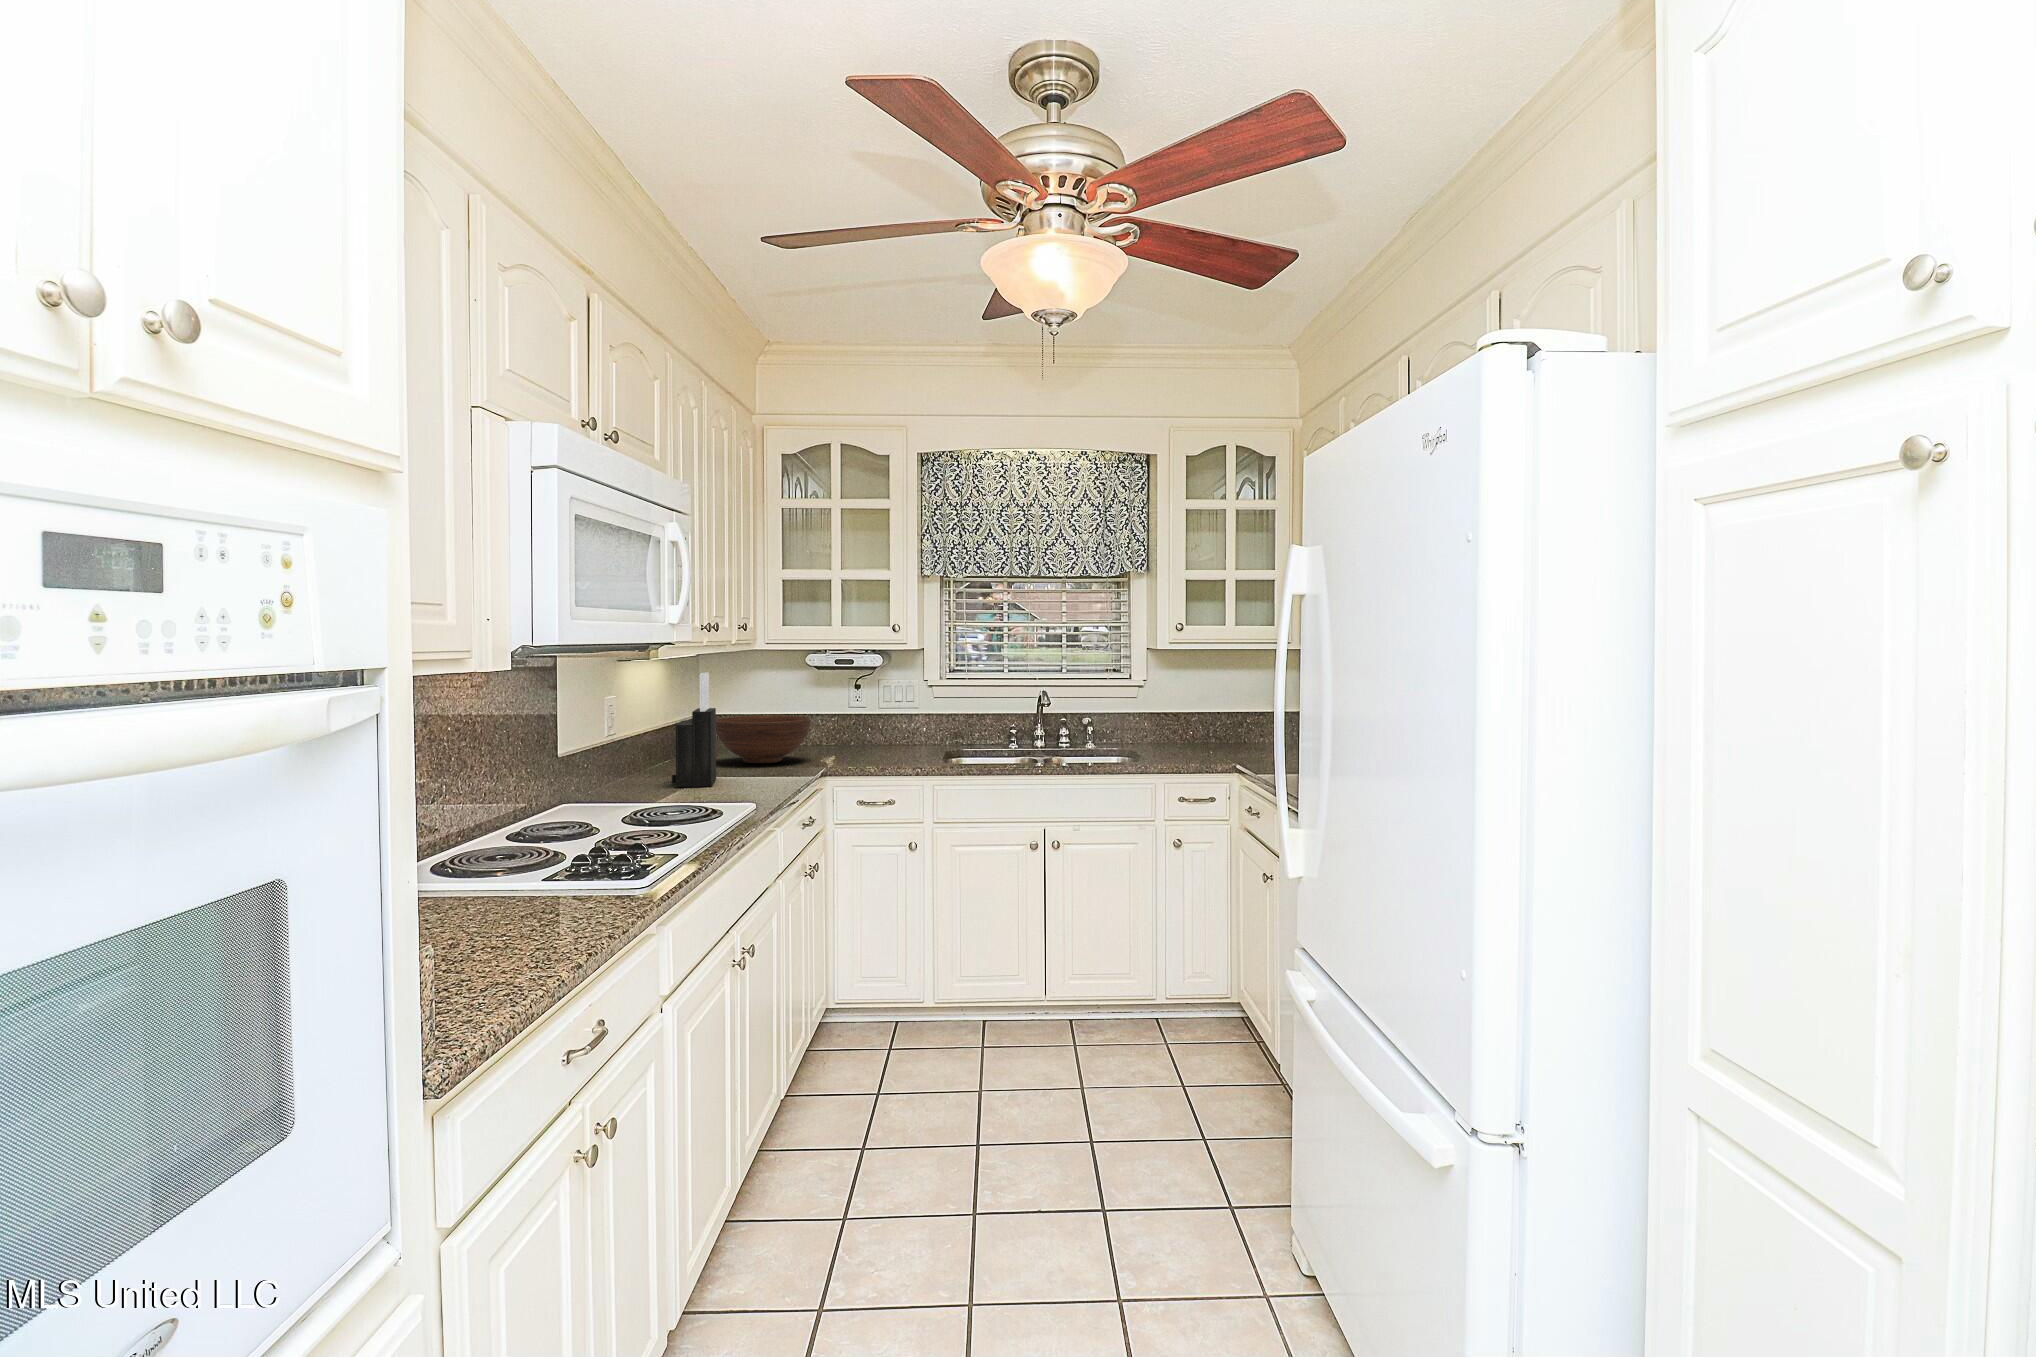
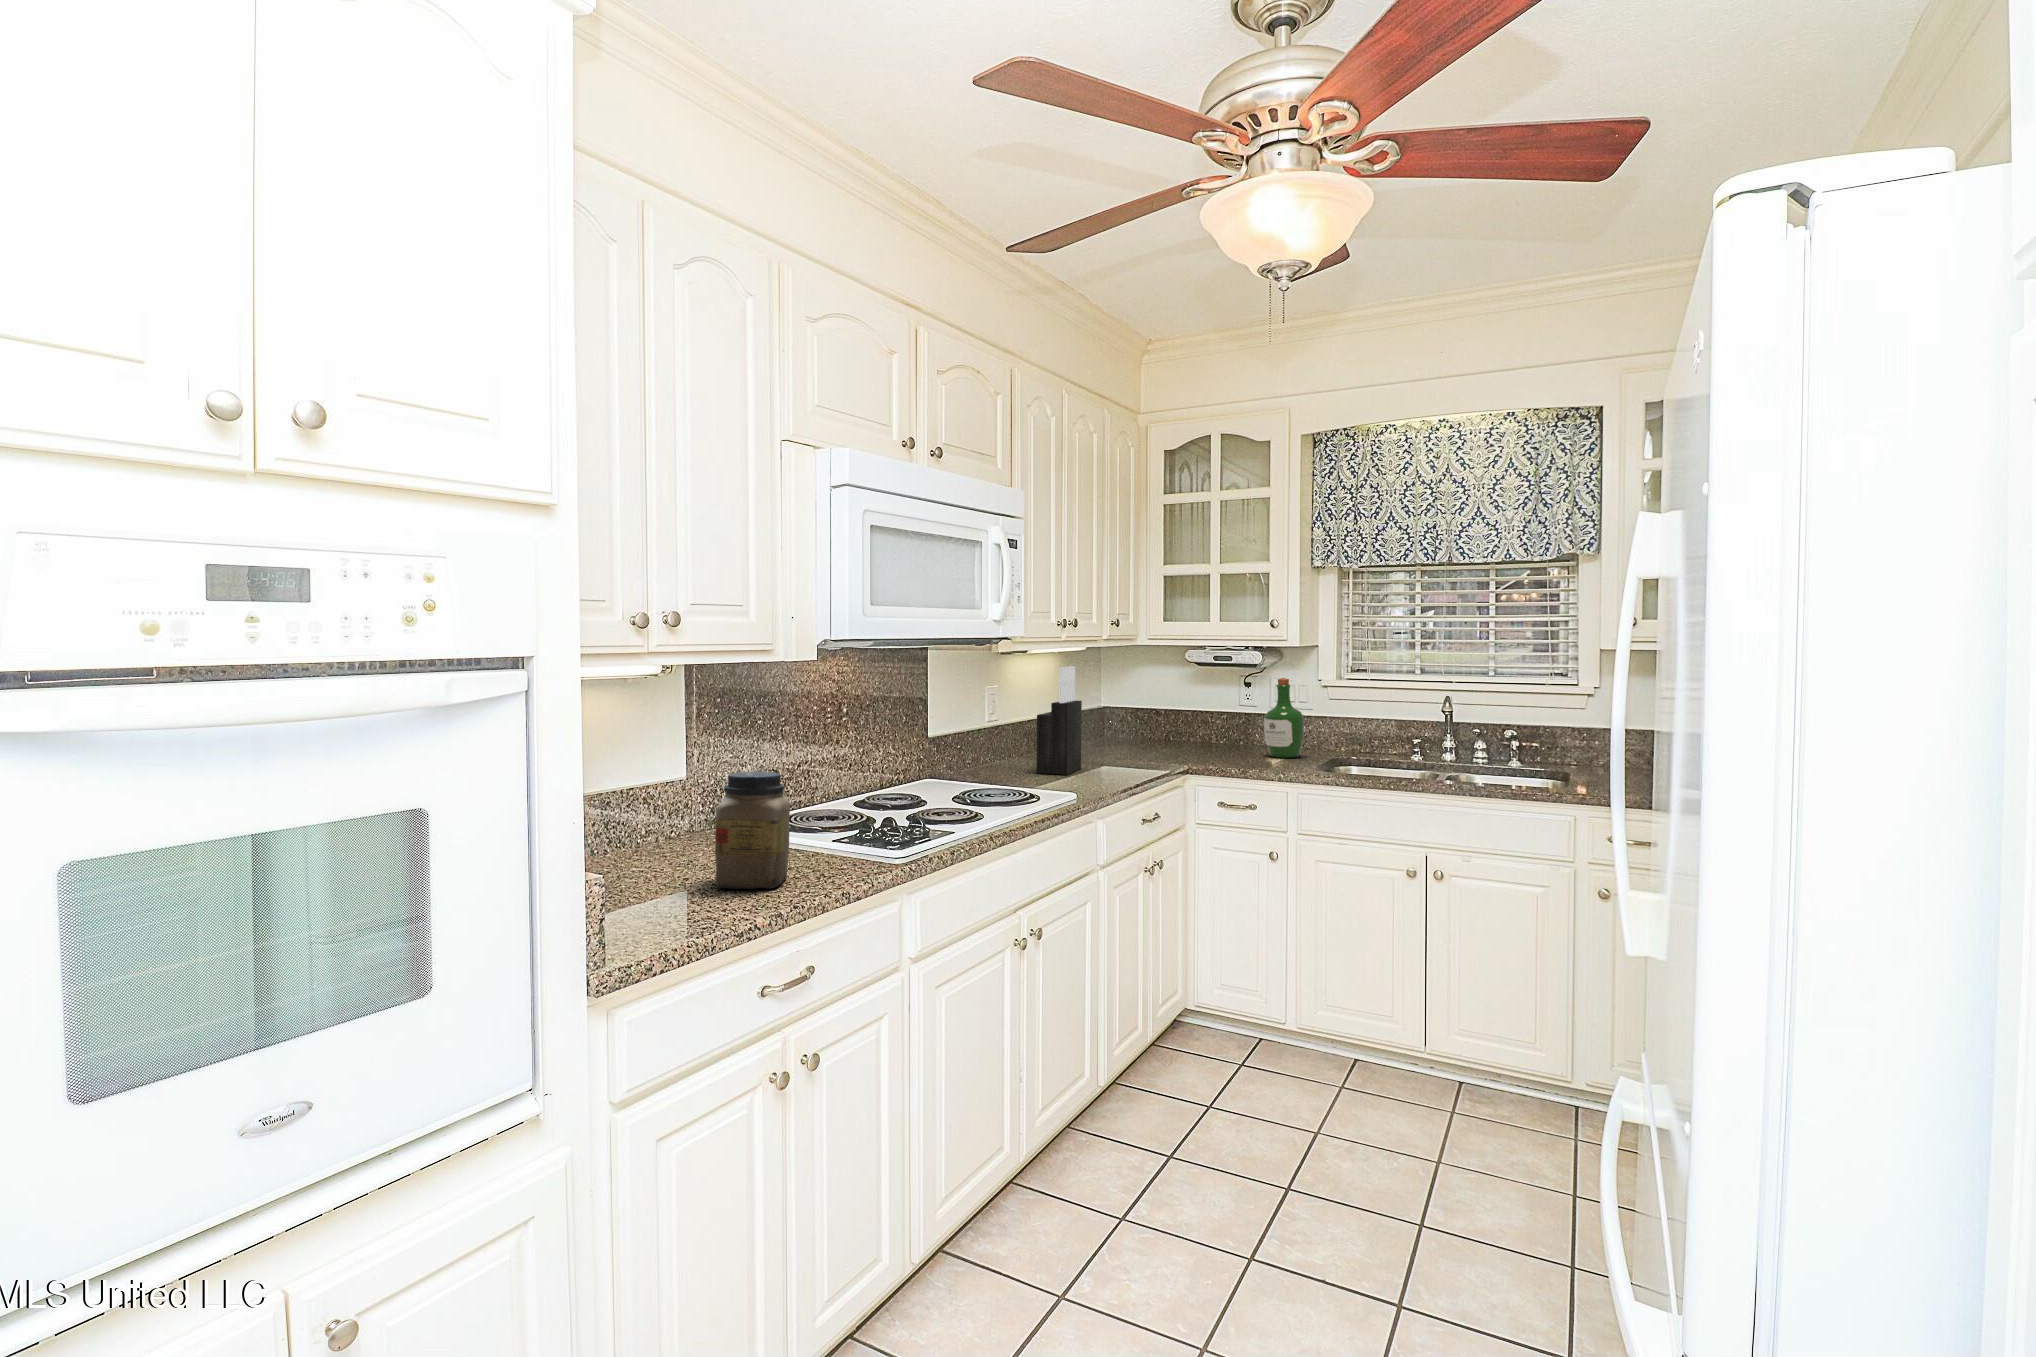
wine bottle: none [874,679,911,755] -> present [1264,678,1304,758]
fruit bowl: present [716,715,811,763] -> none [1098,710,1192,757]
jar: none [476,806,567,952] -> present [715,772,790,889]

